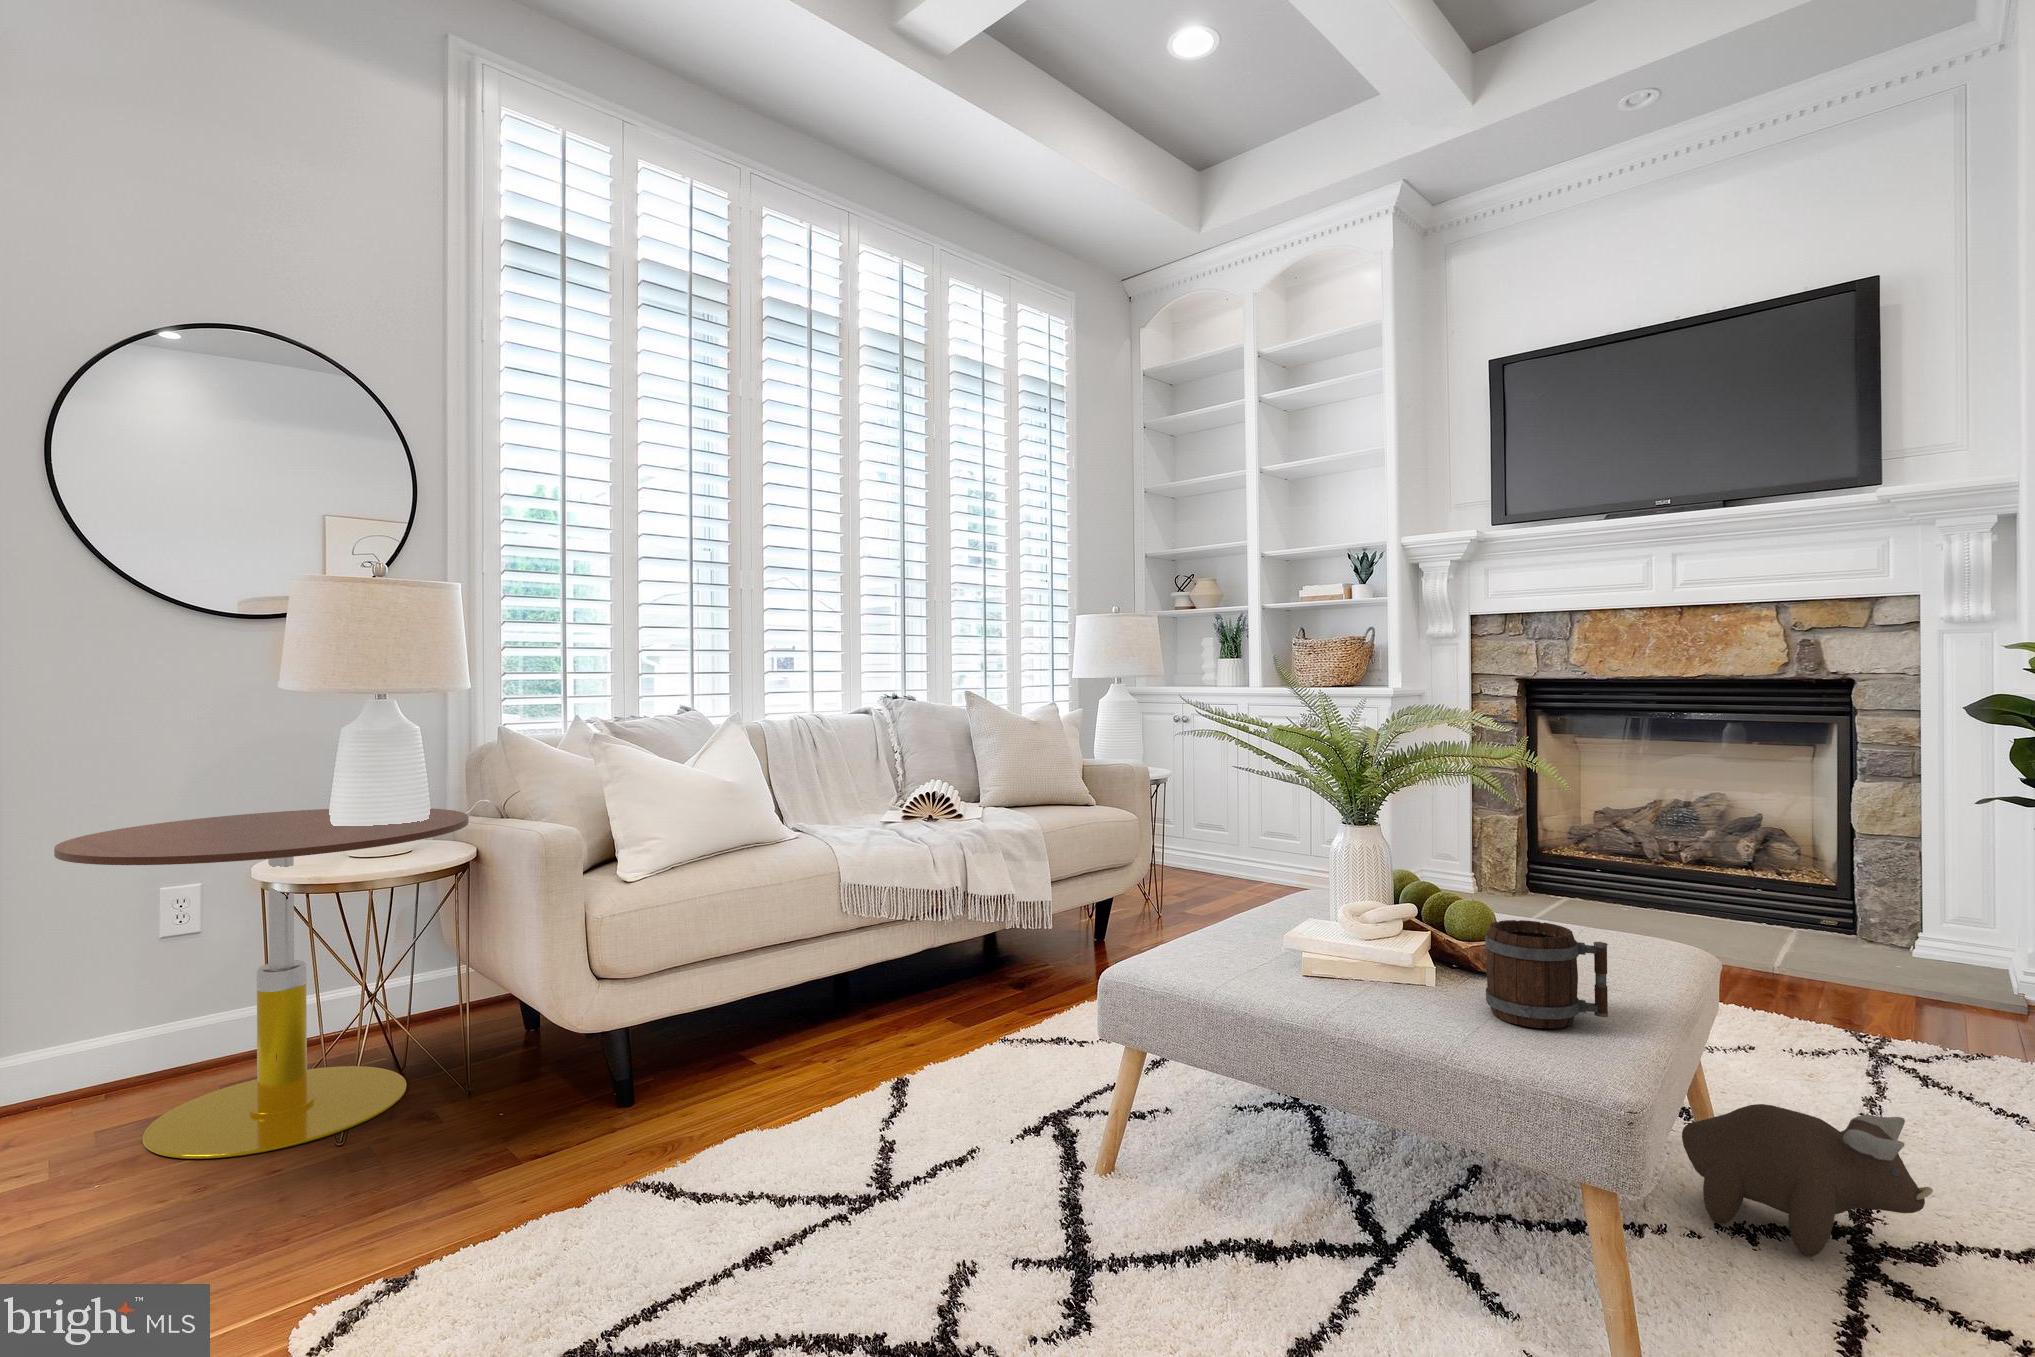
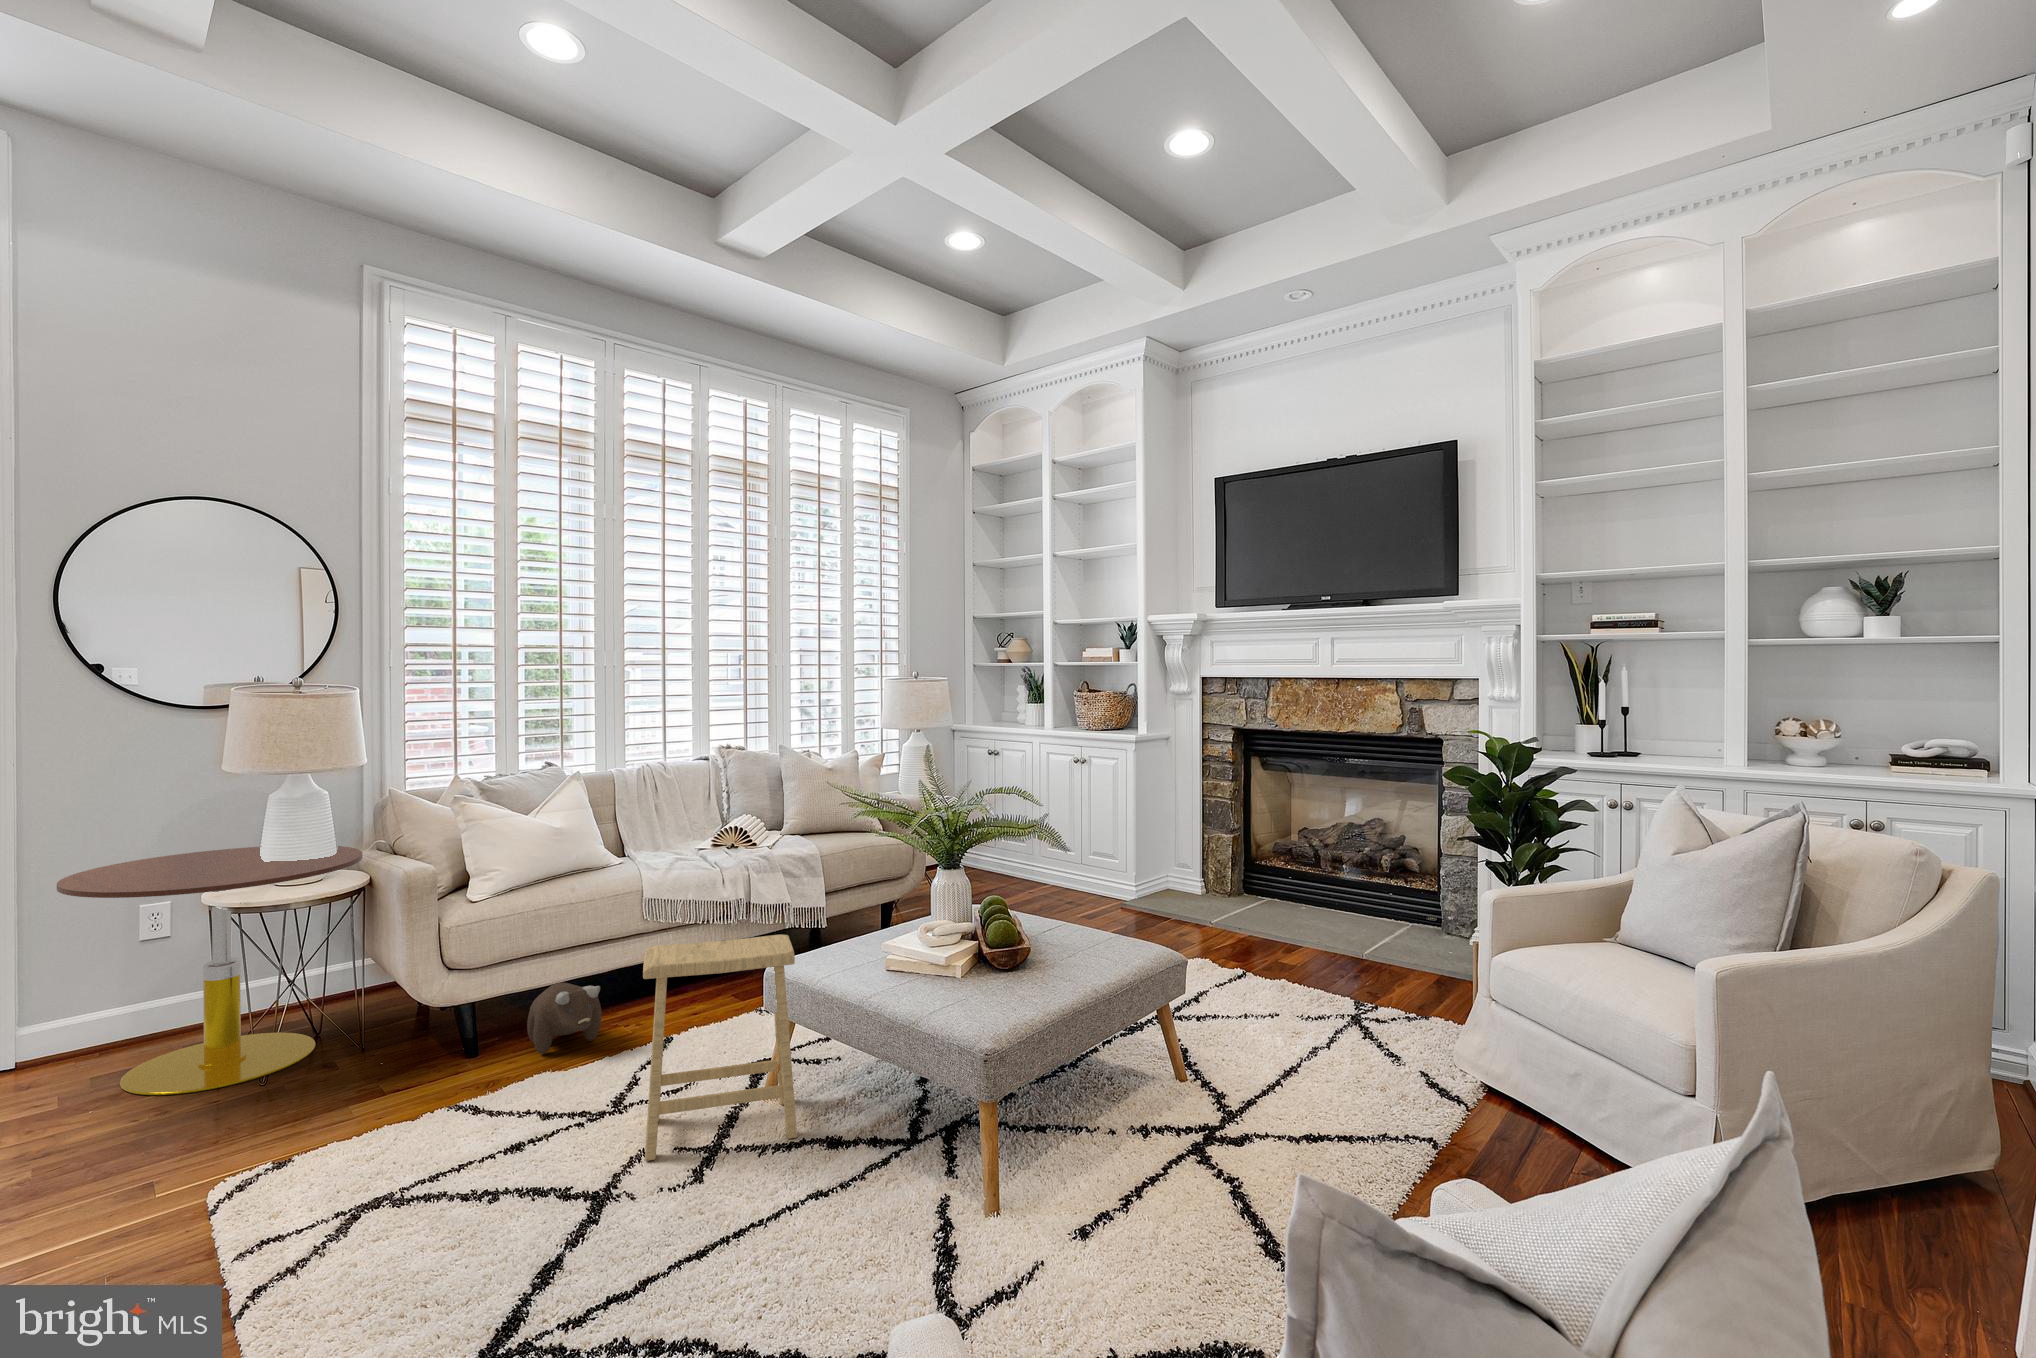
mug: present [1485,920,1608,1028] -> none [965,934,1028,1001]
footstool: none [943,924,1198,1285] -> present [643,935,797,1161]
plush toy: present [1682,1104,1933,1257] -> present [527,982,602,1054]

